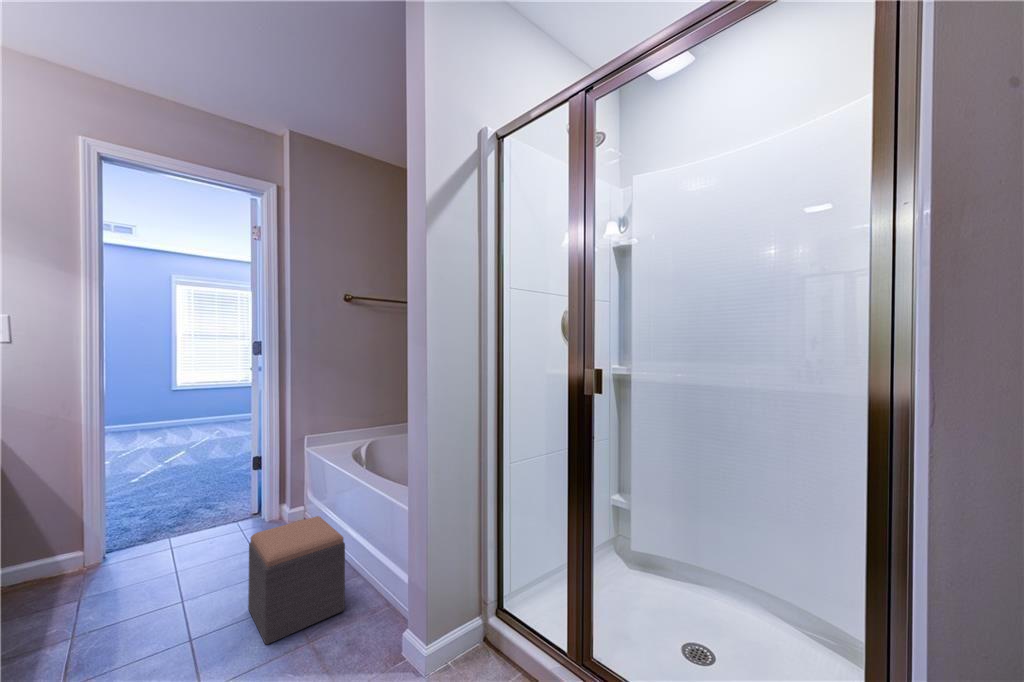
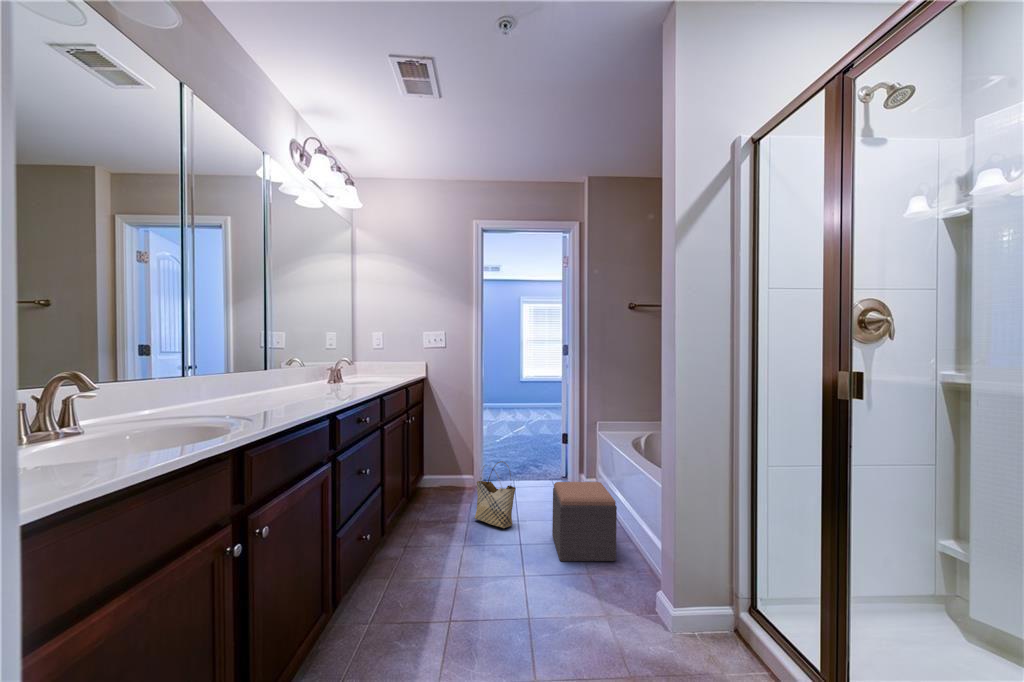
woven basket: none [93,525,181,634] -> present [475,461,516,528]

